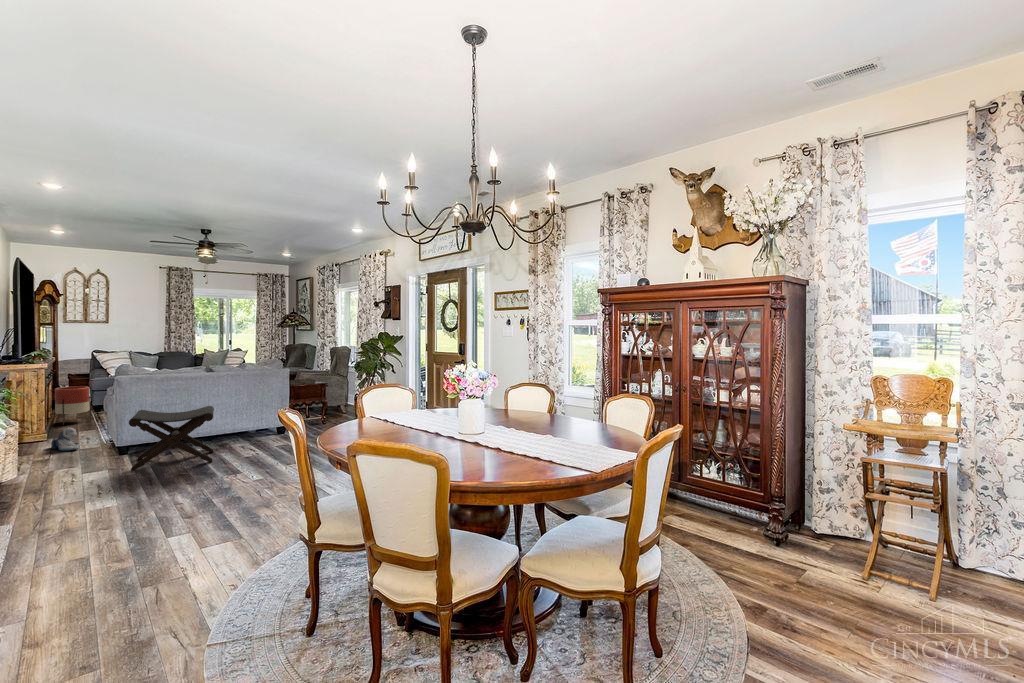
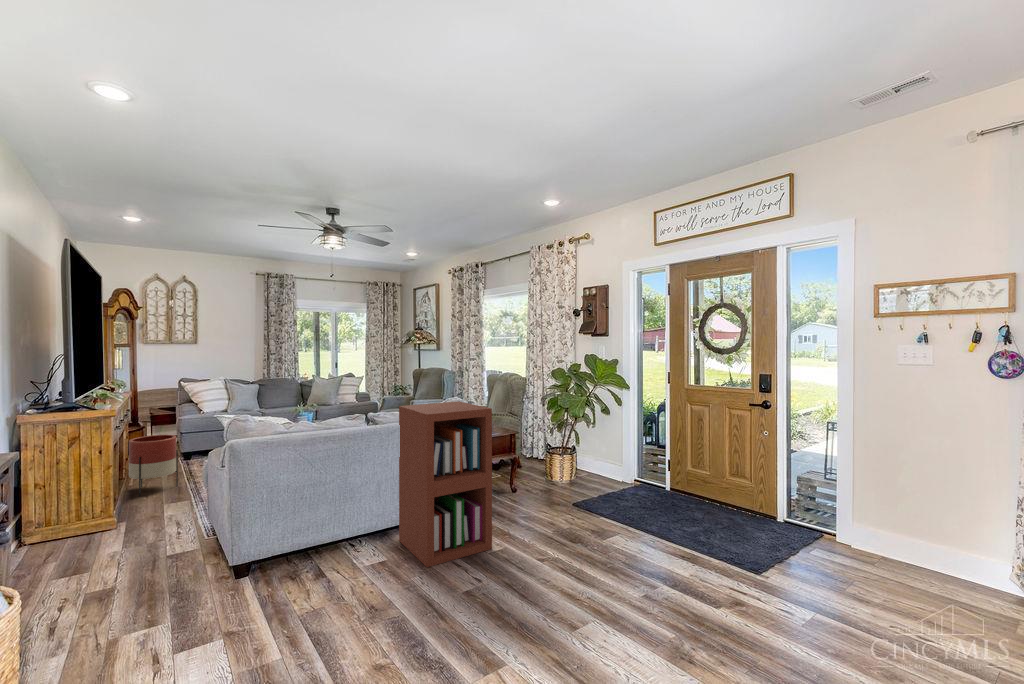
bookshelf: none [224,360,277,448] -> present [399,401,492,567]
footstool: present [129,406,214,470] -> none [271,494,424,658]
plush toy: present [51,428,78,451] -> none [118,526,164,573]

